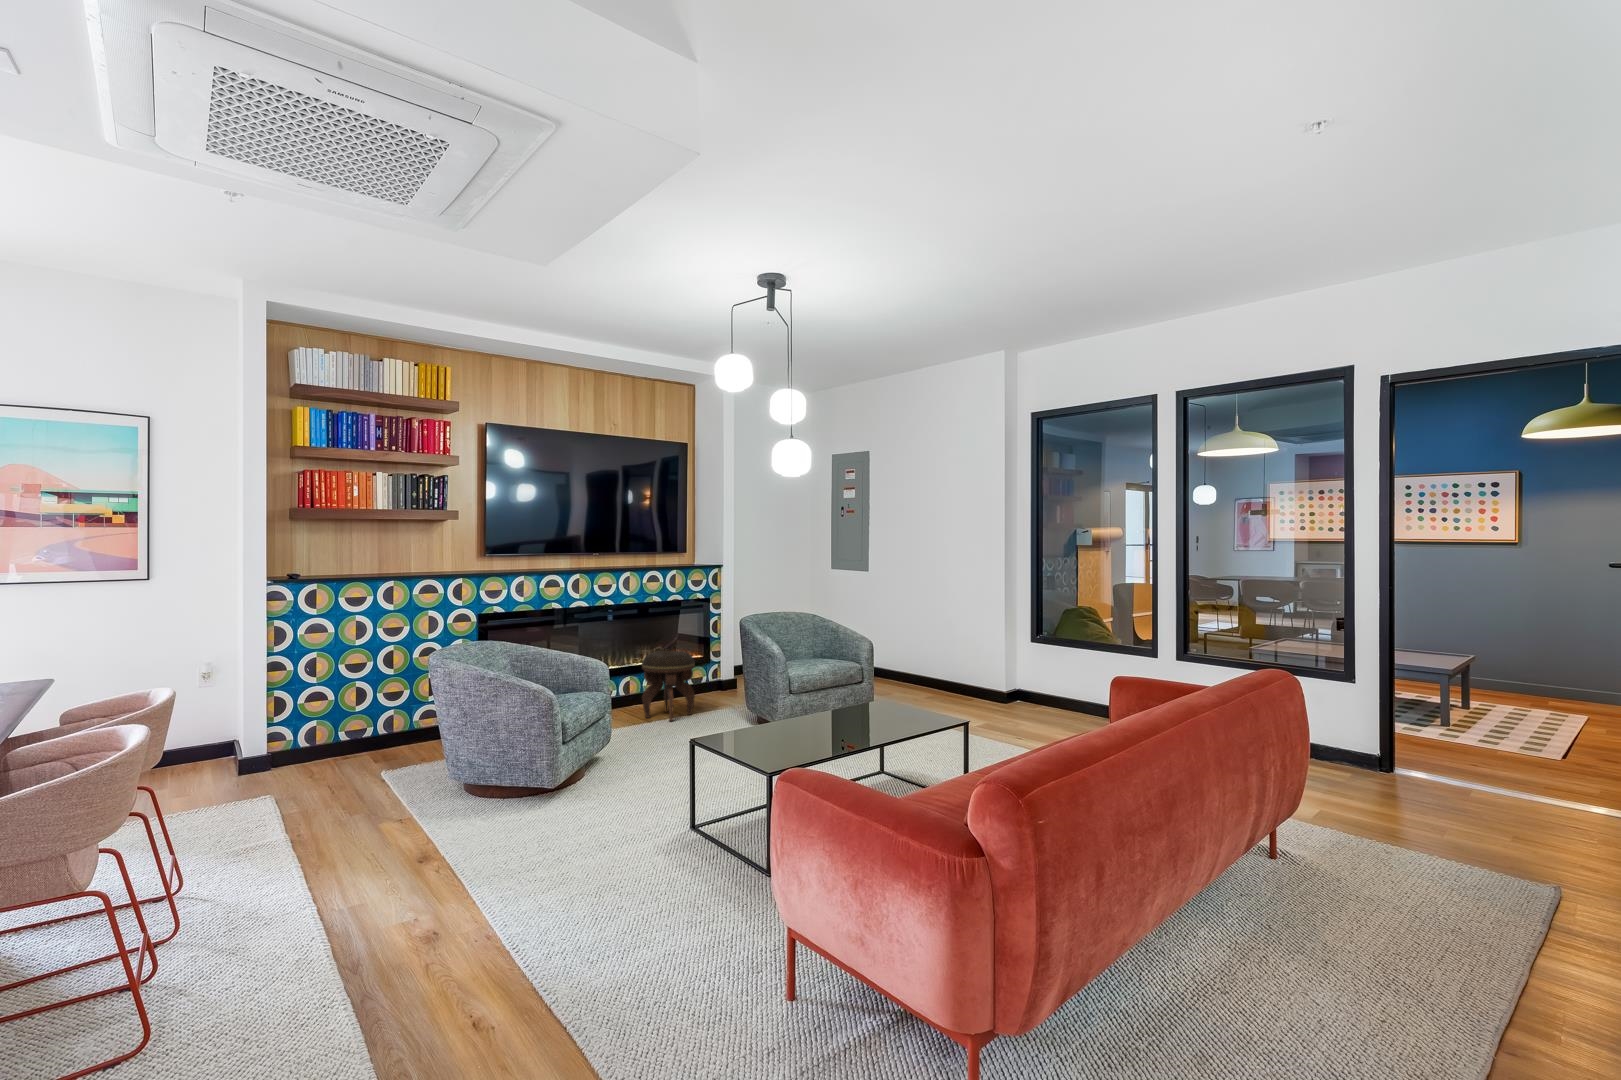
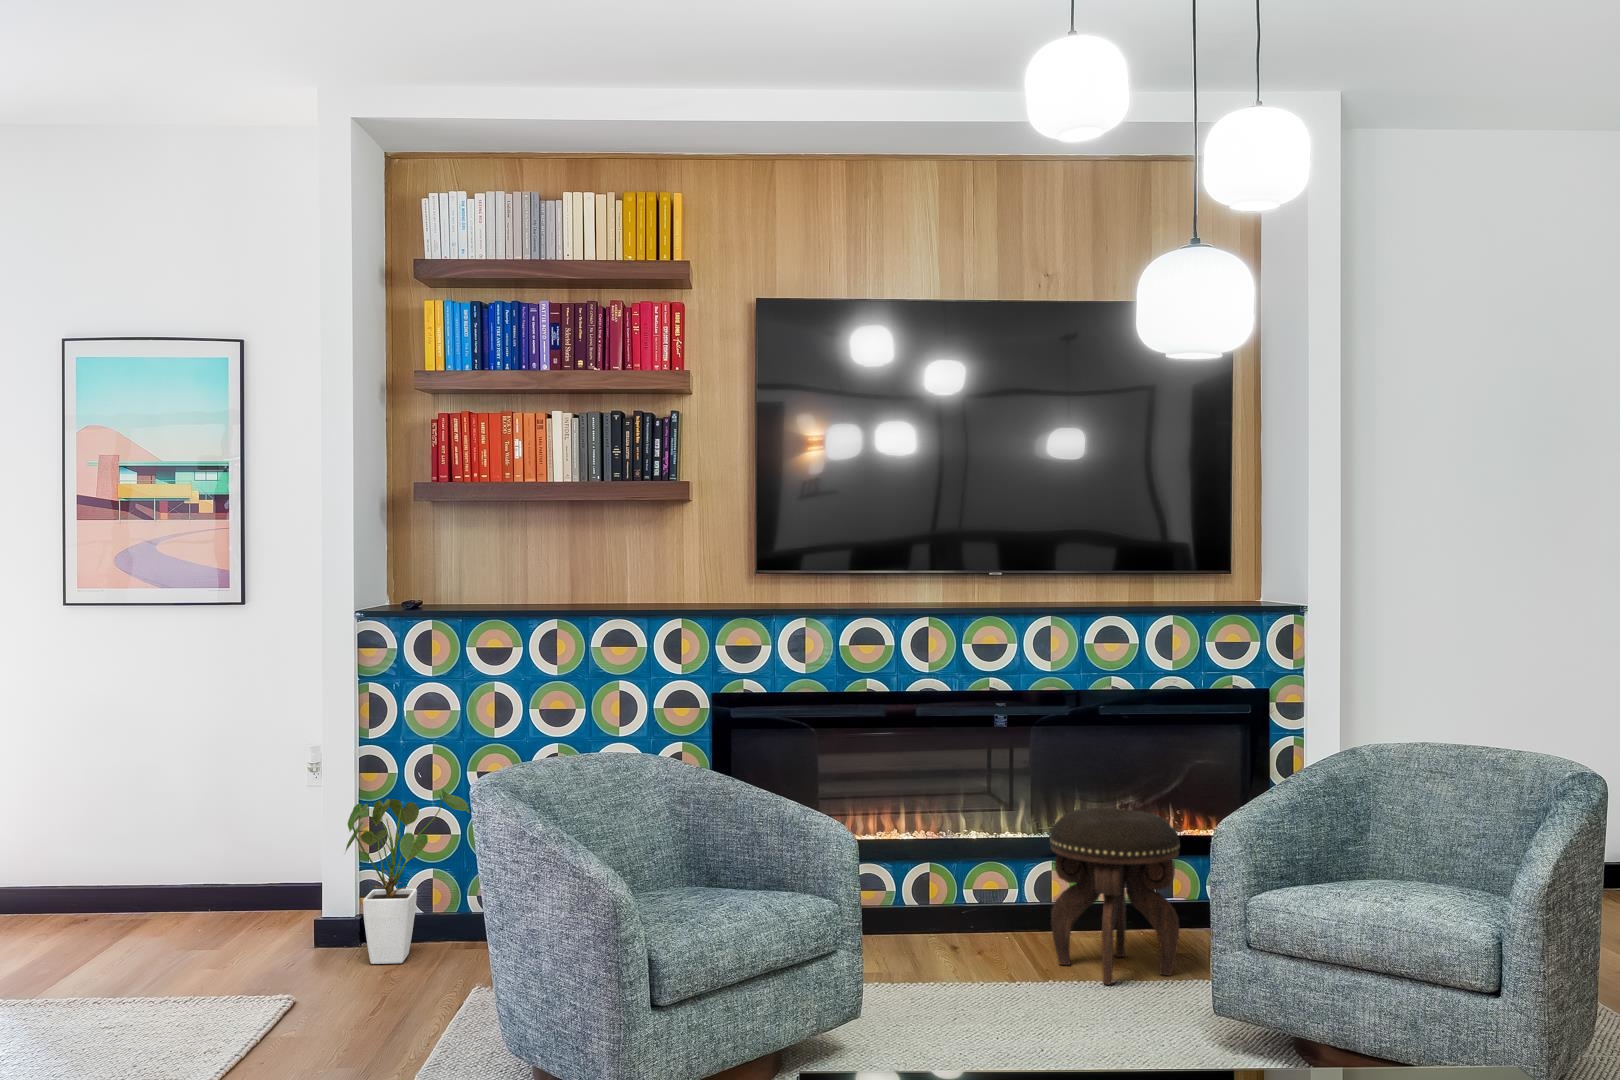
house plant: none [276,677,342,774] -> present [346,789,469,964]

